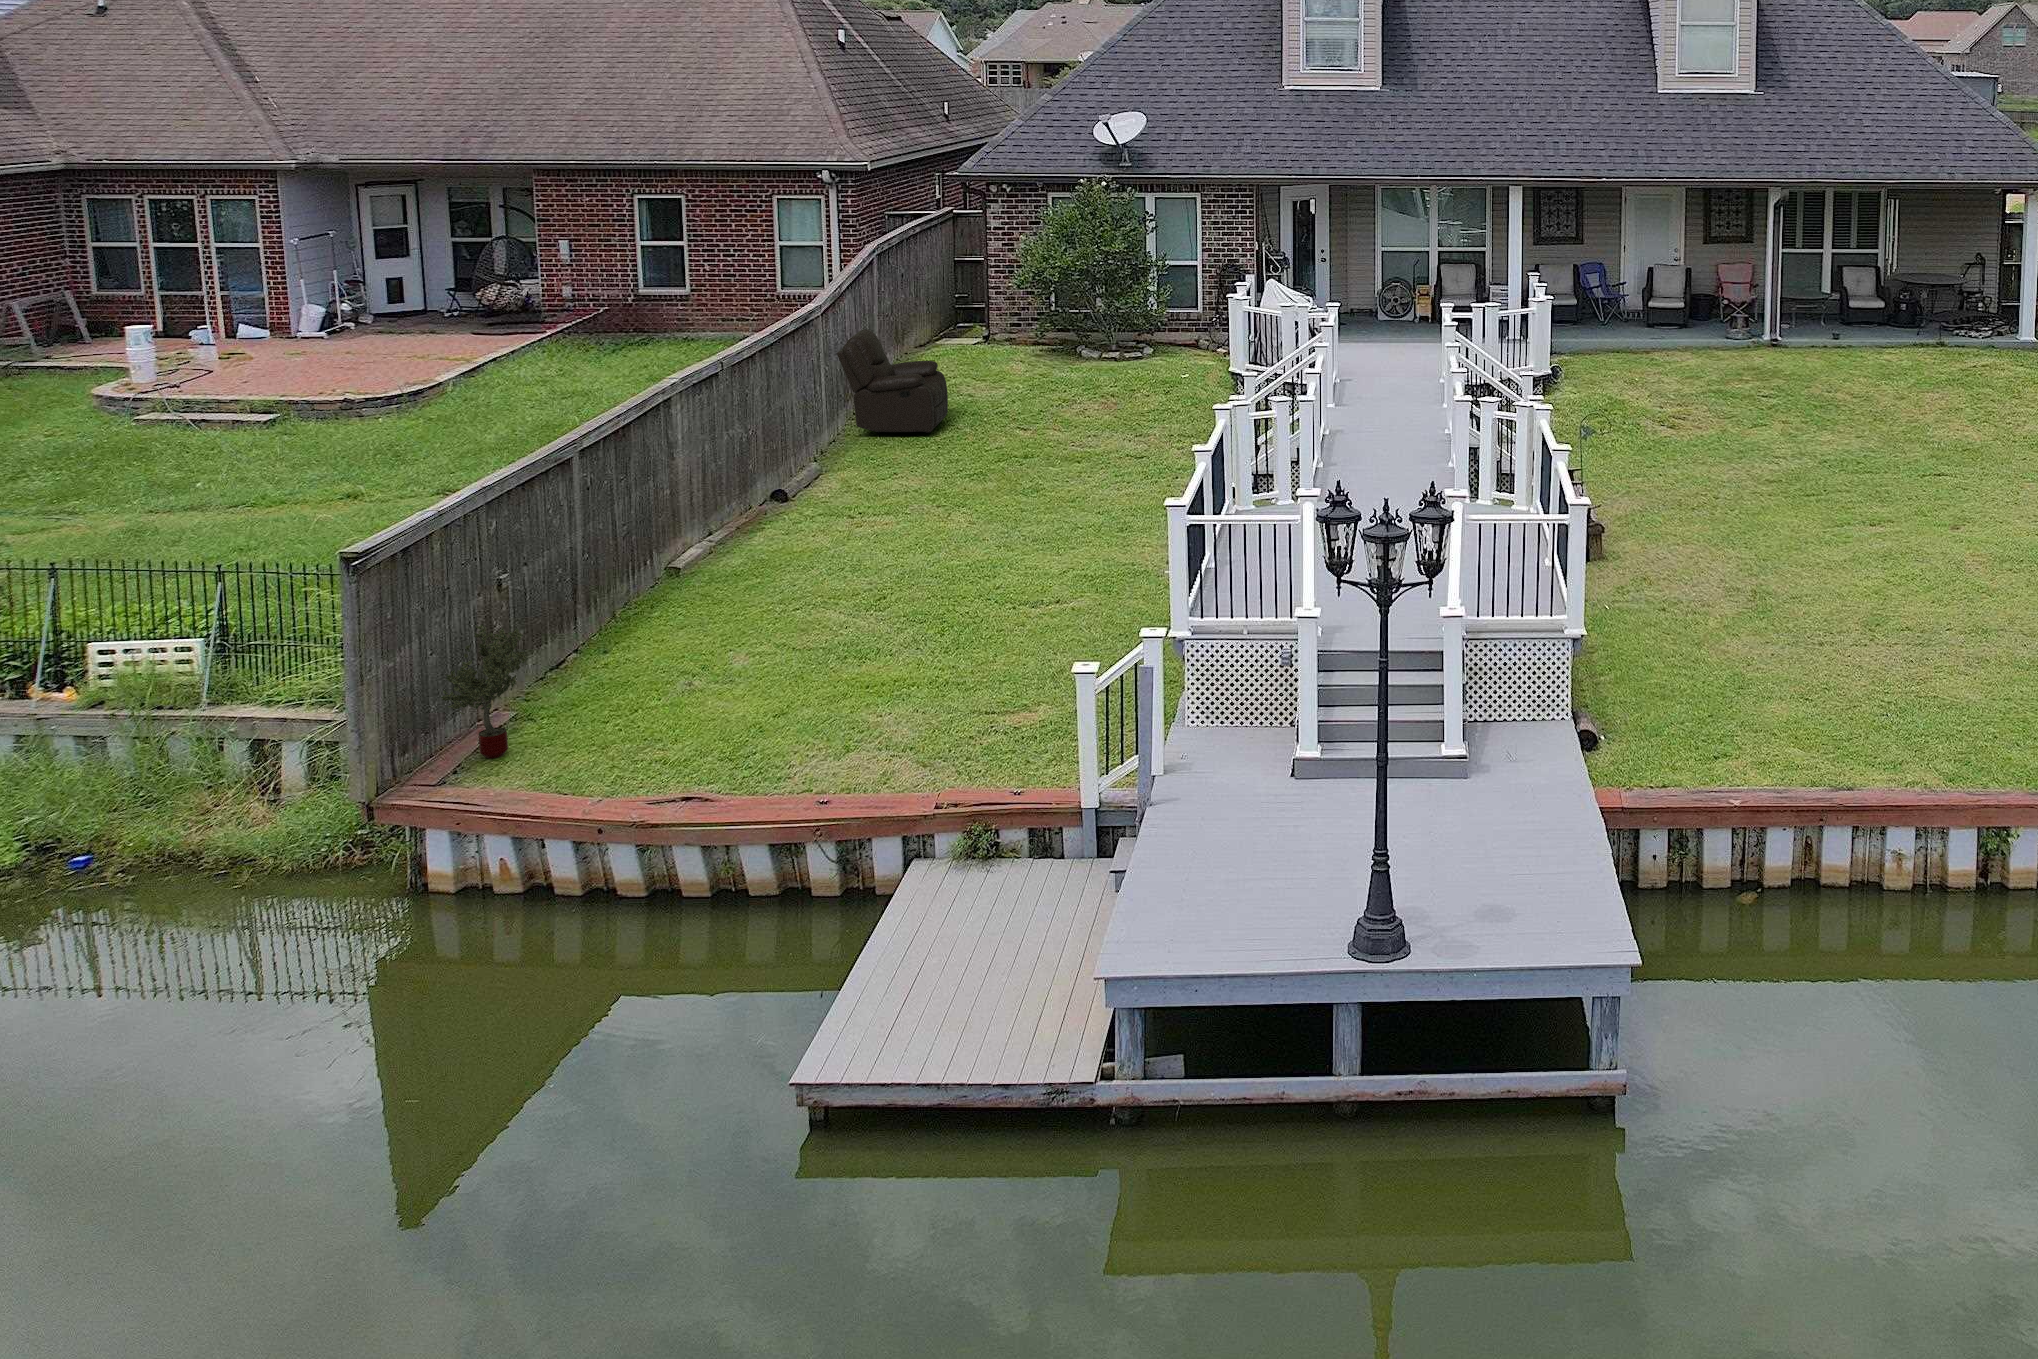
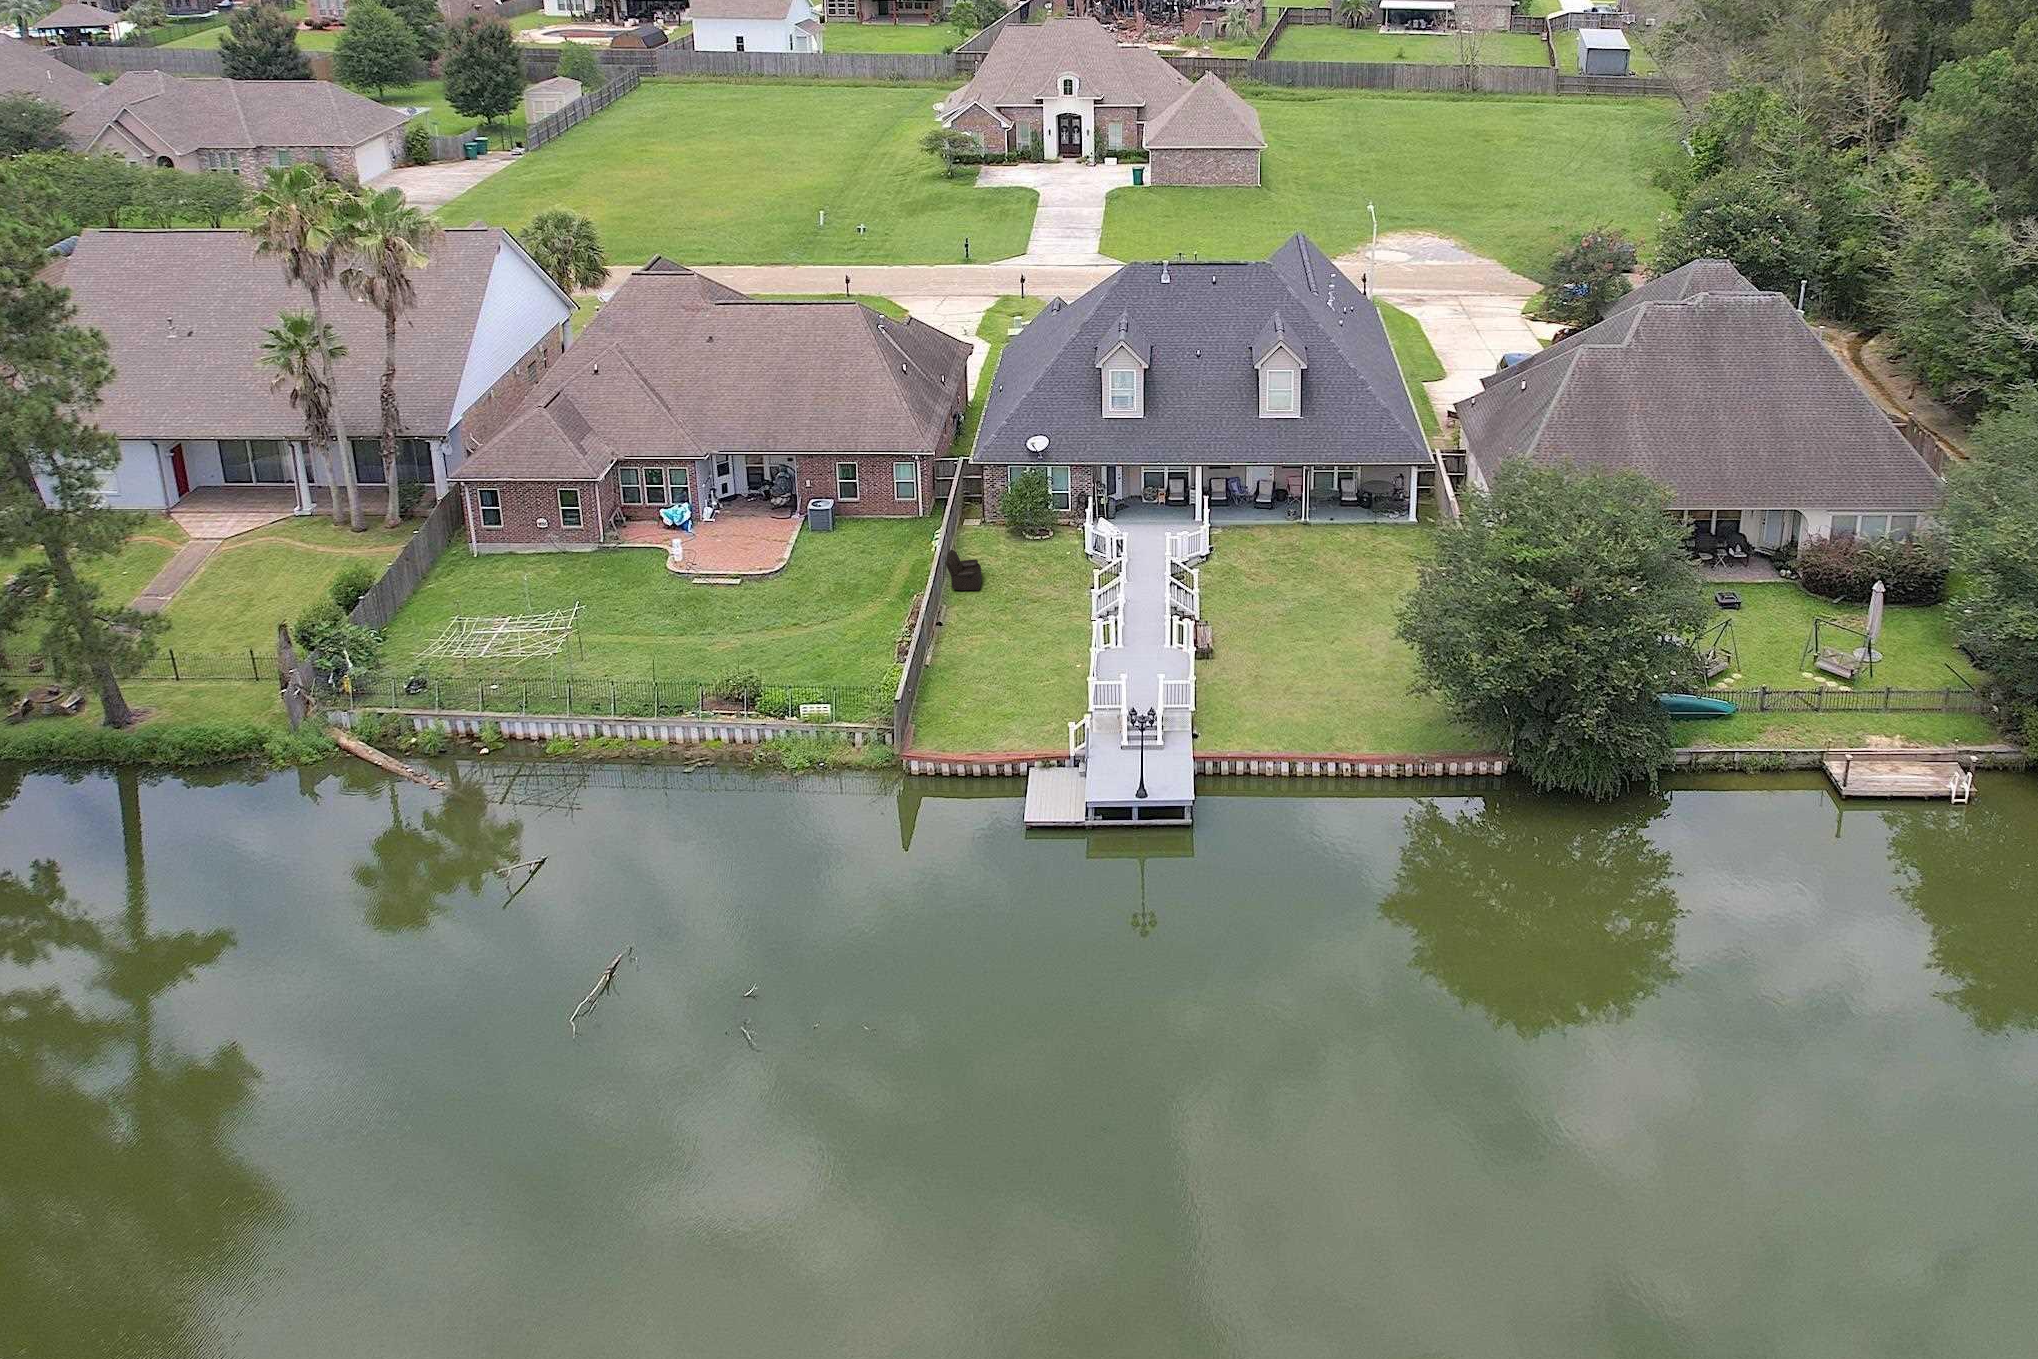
potted tree: present [441,625,528,759] -> none [905,705,923,739]

